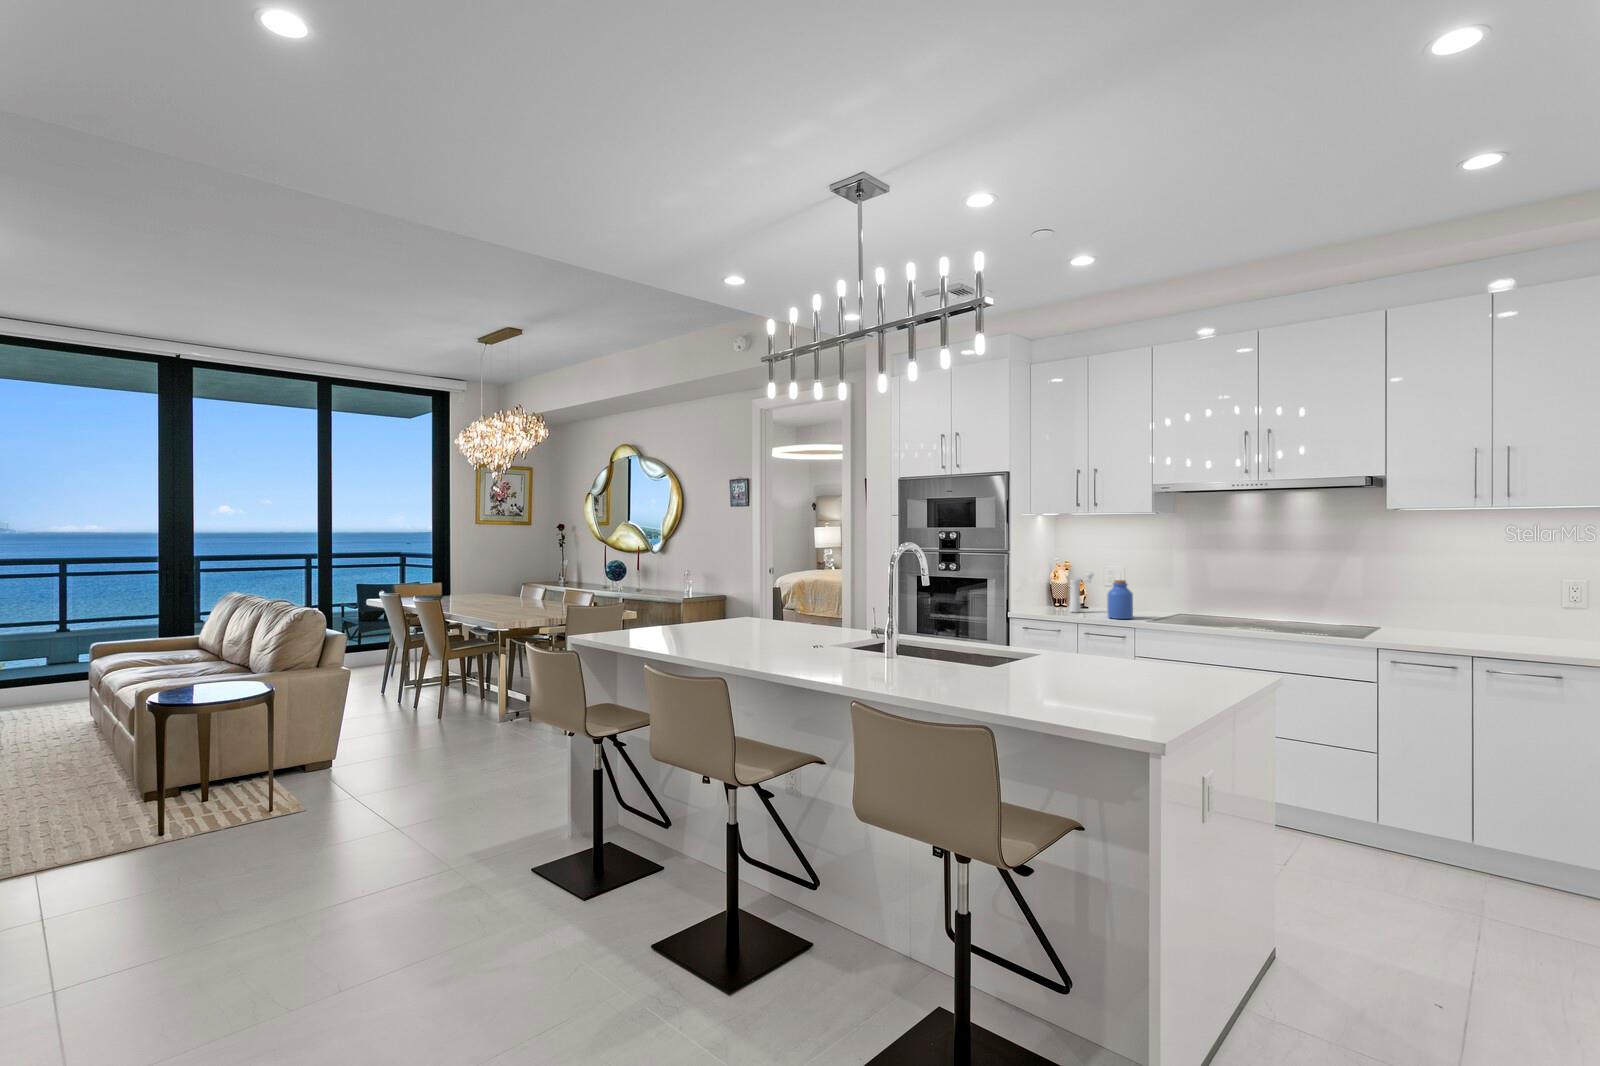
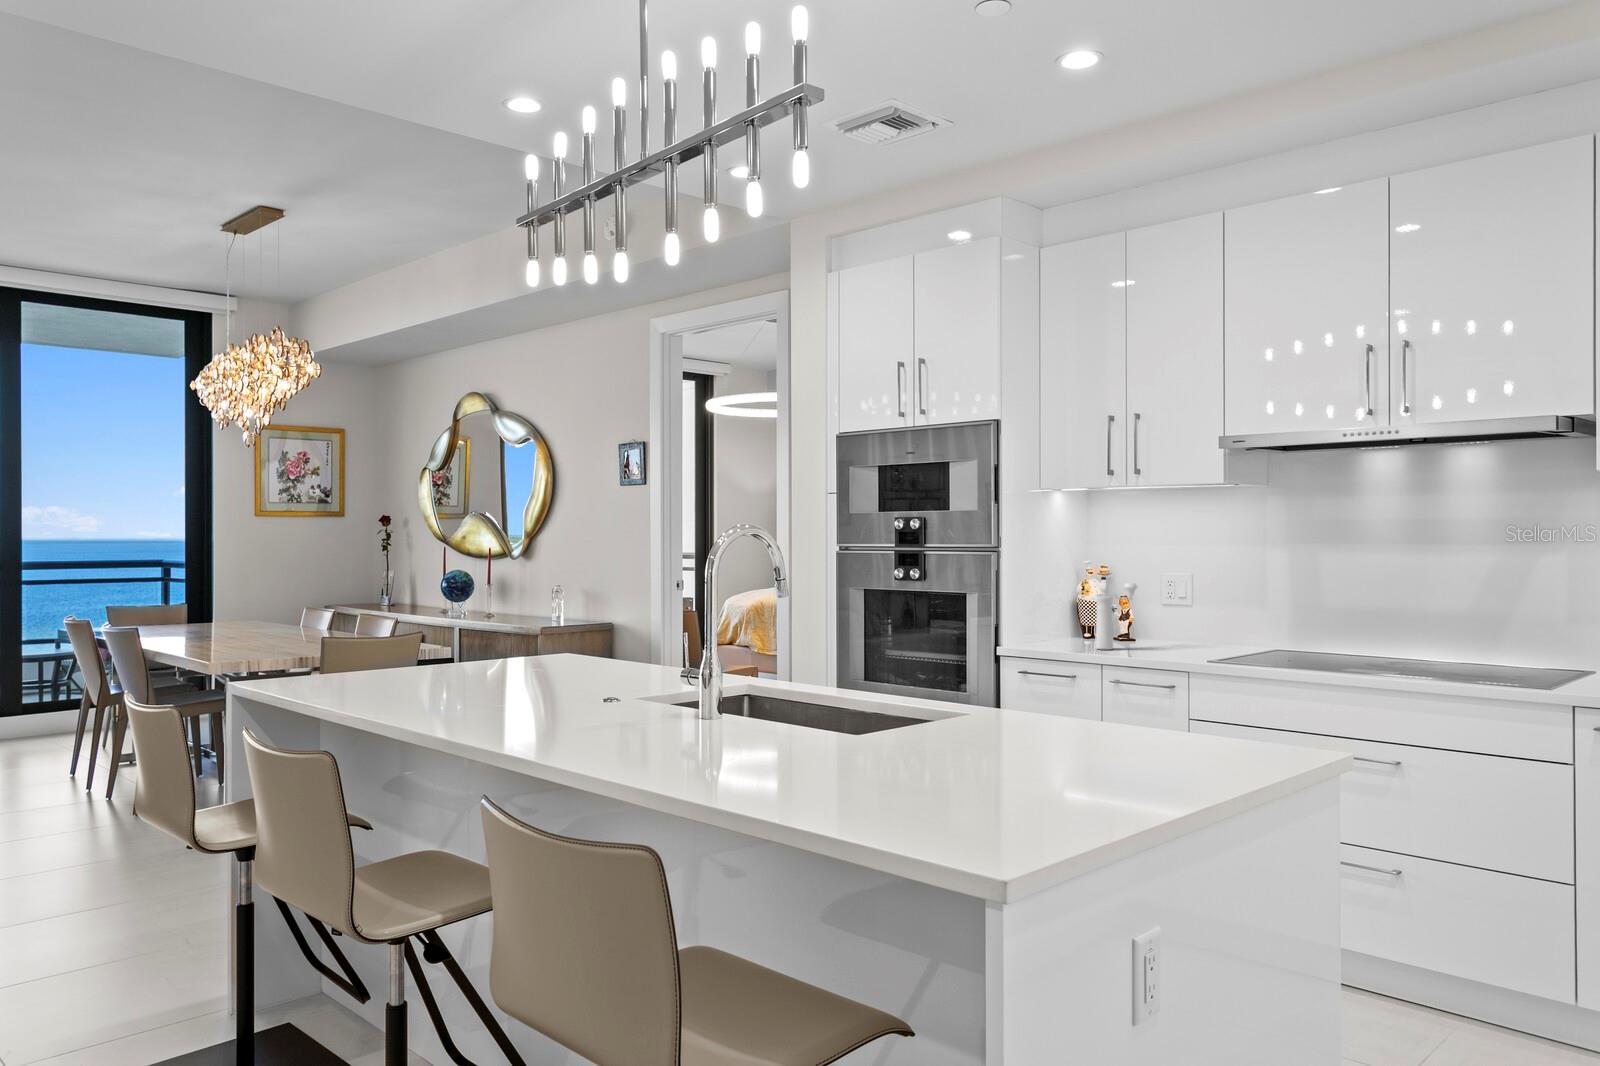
jar: present [1107,580,1133,619] -> none [1147,595,1189,660]

